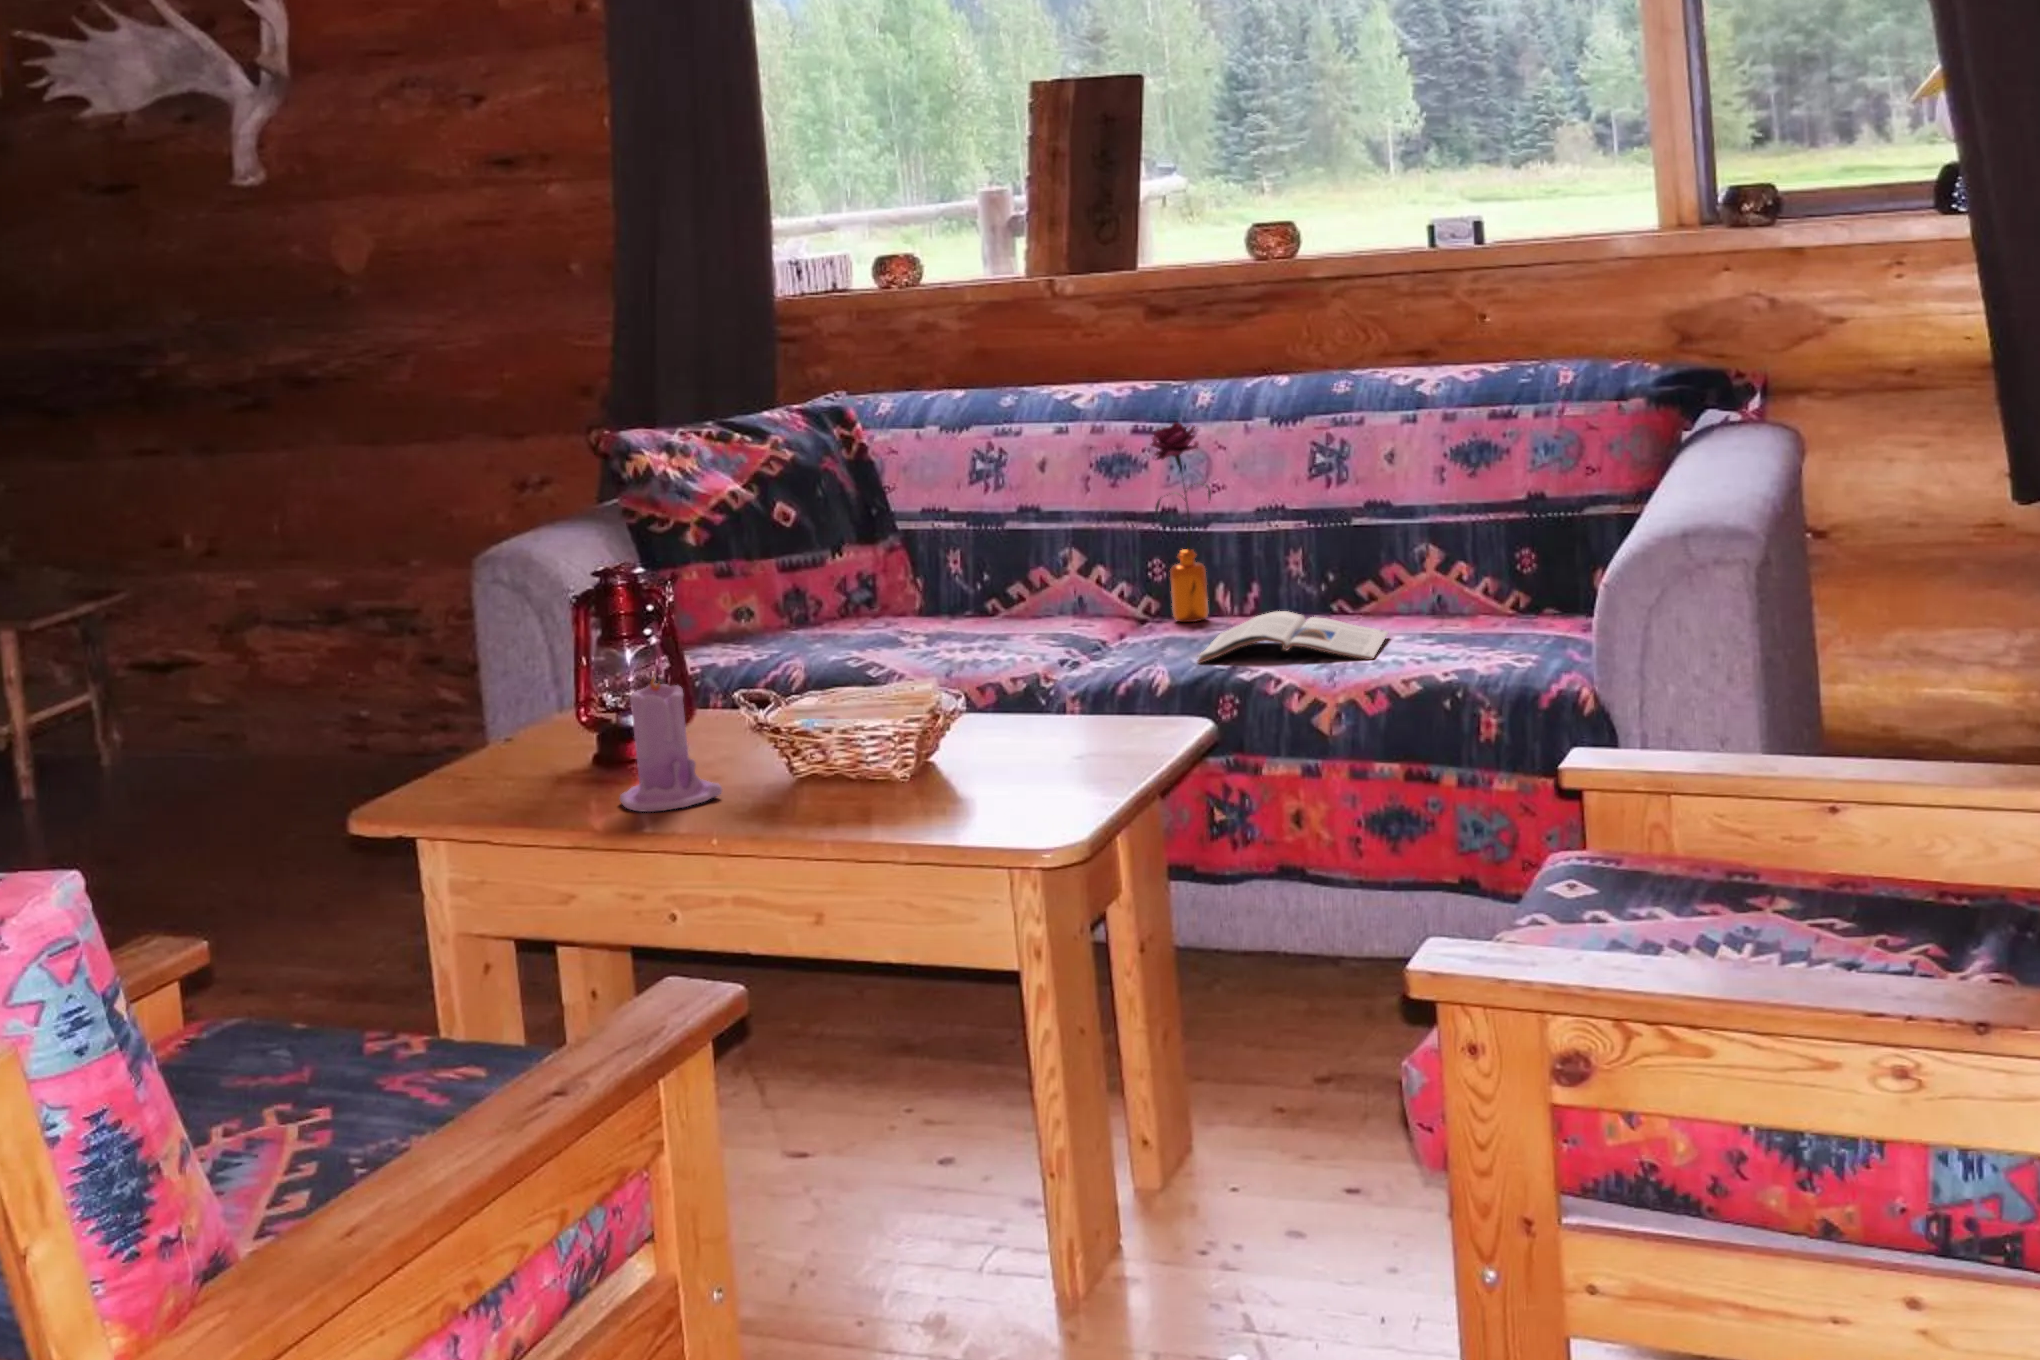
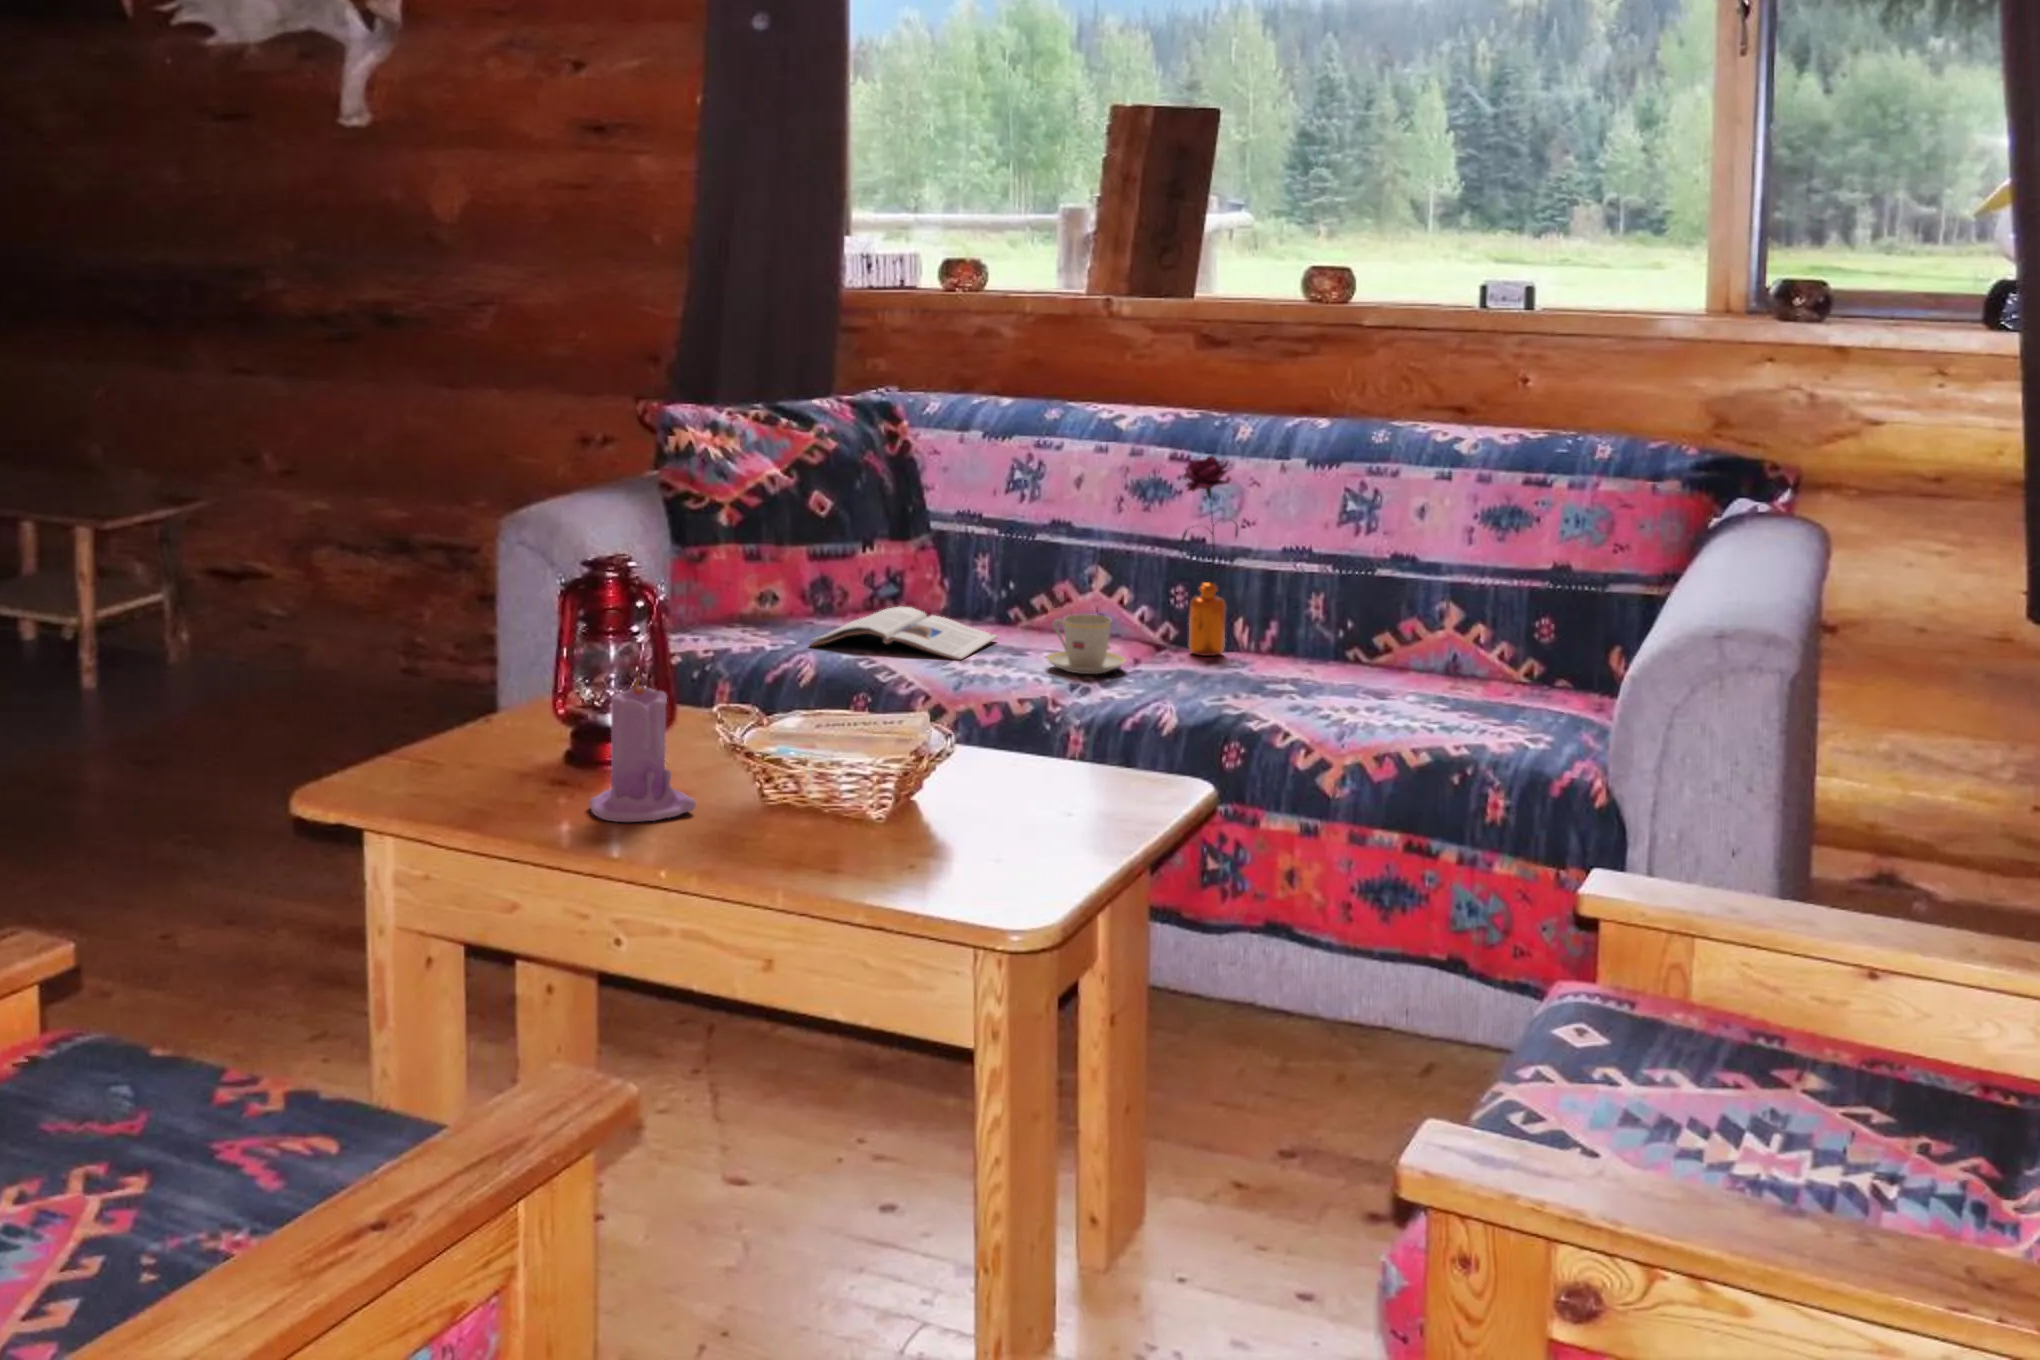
teacup: none [1034,591,1114,649] -> present [1047,614,1126,674]
magazine: present [1197,611,1388,663] -> present [810,607,997,660]

